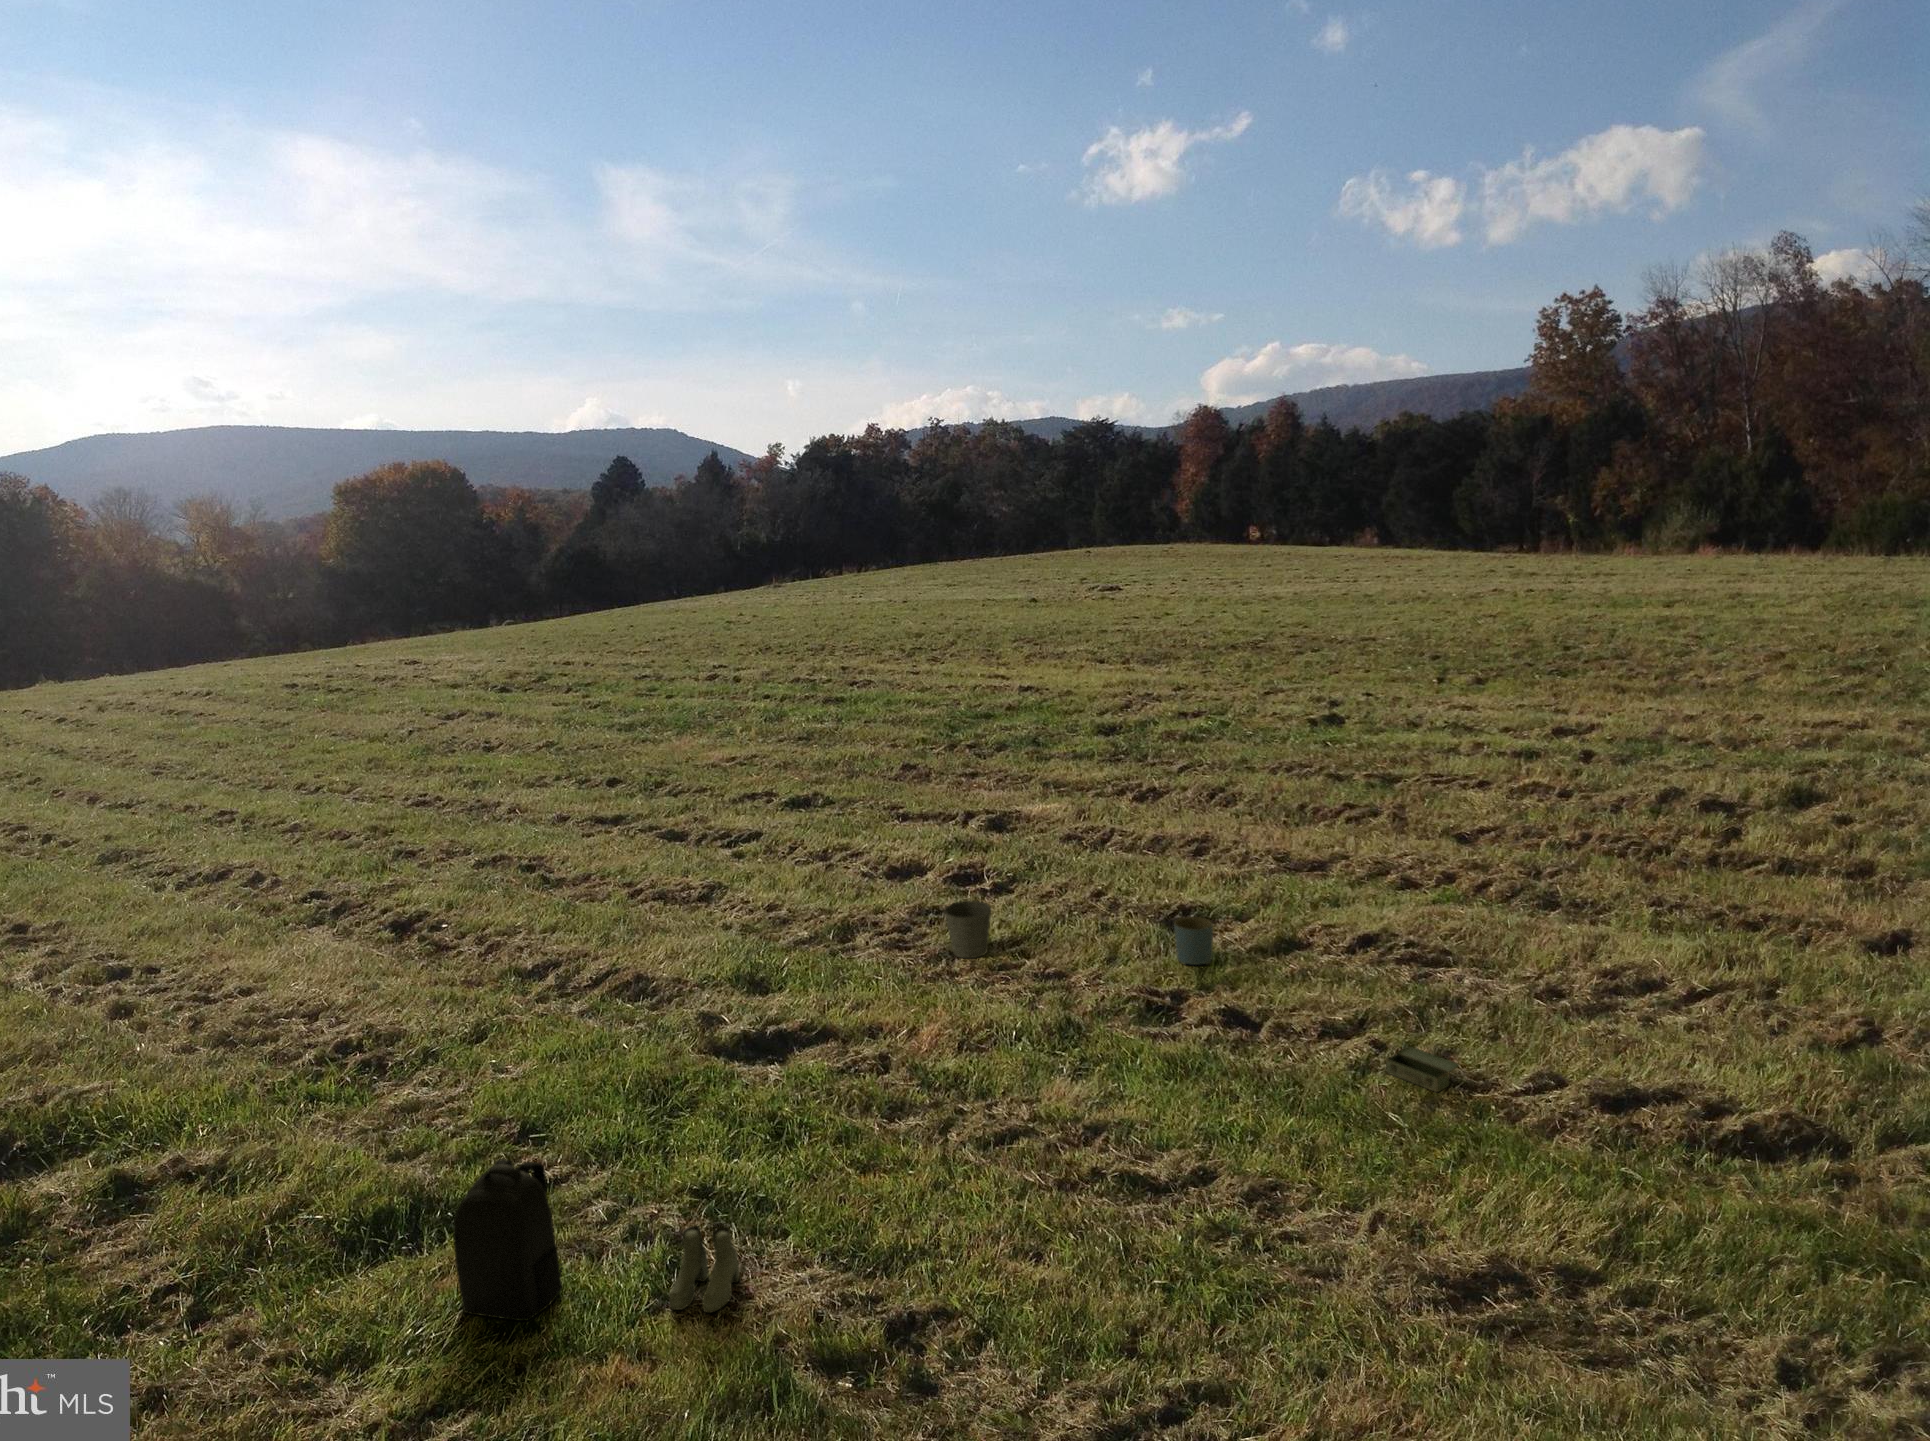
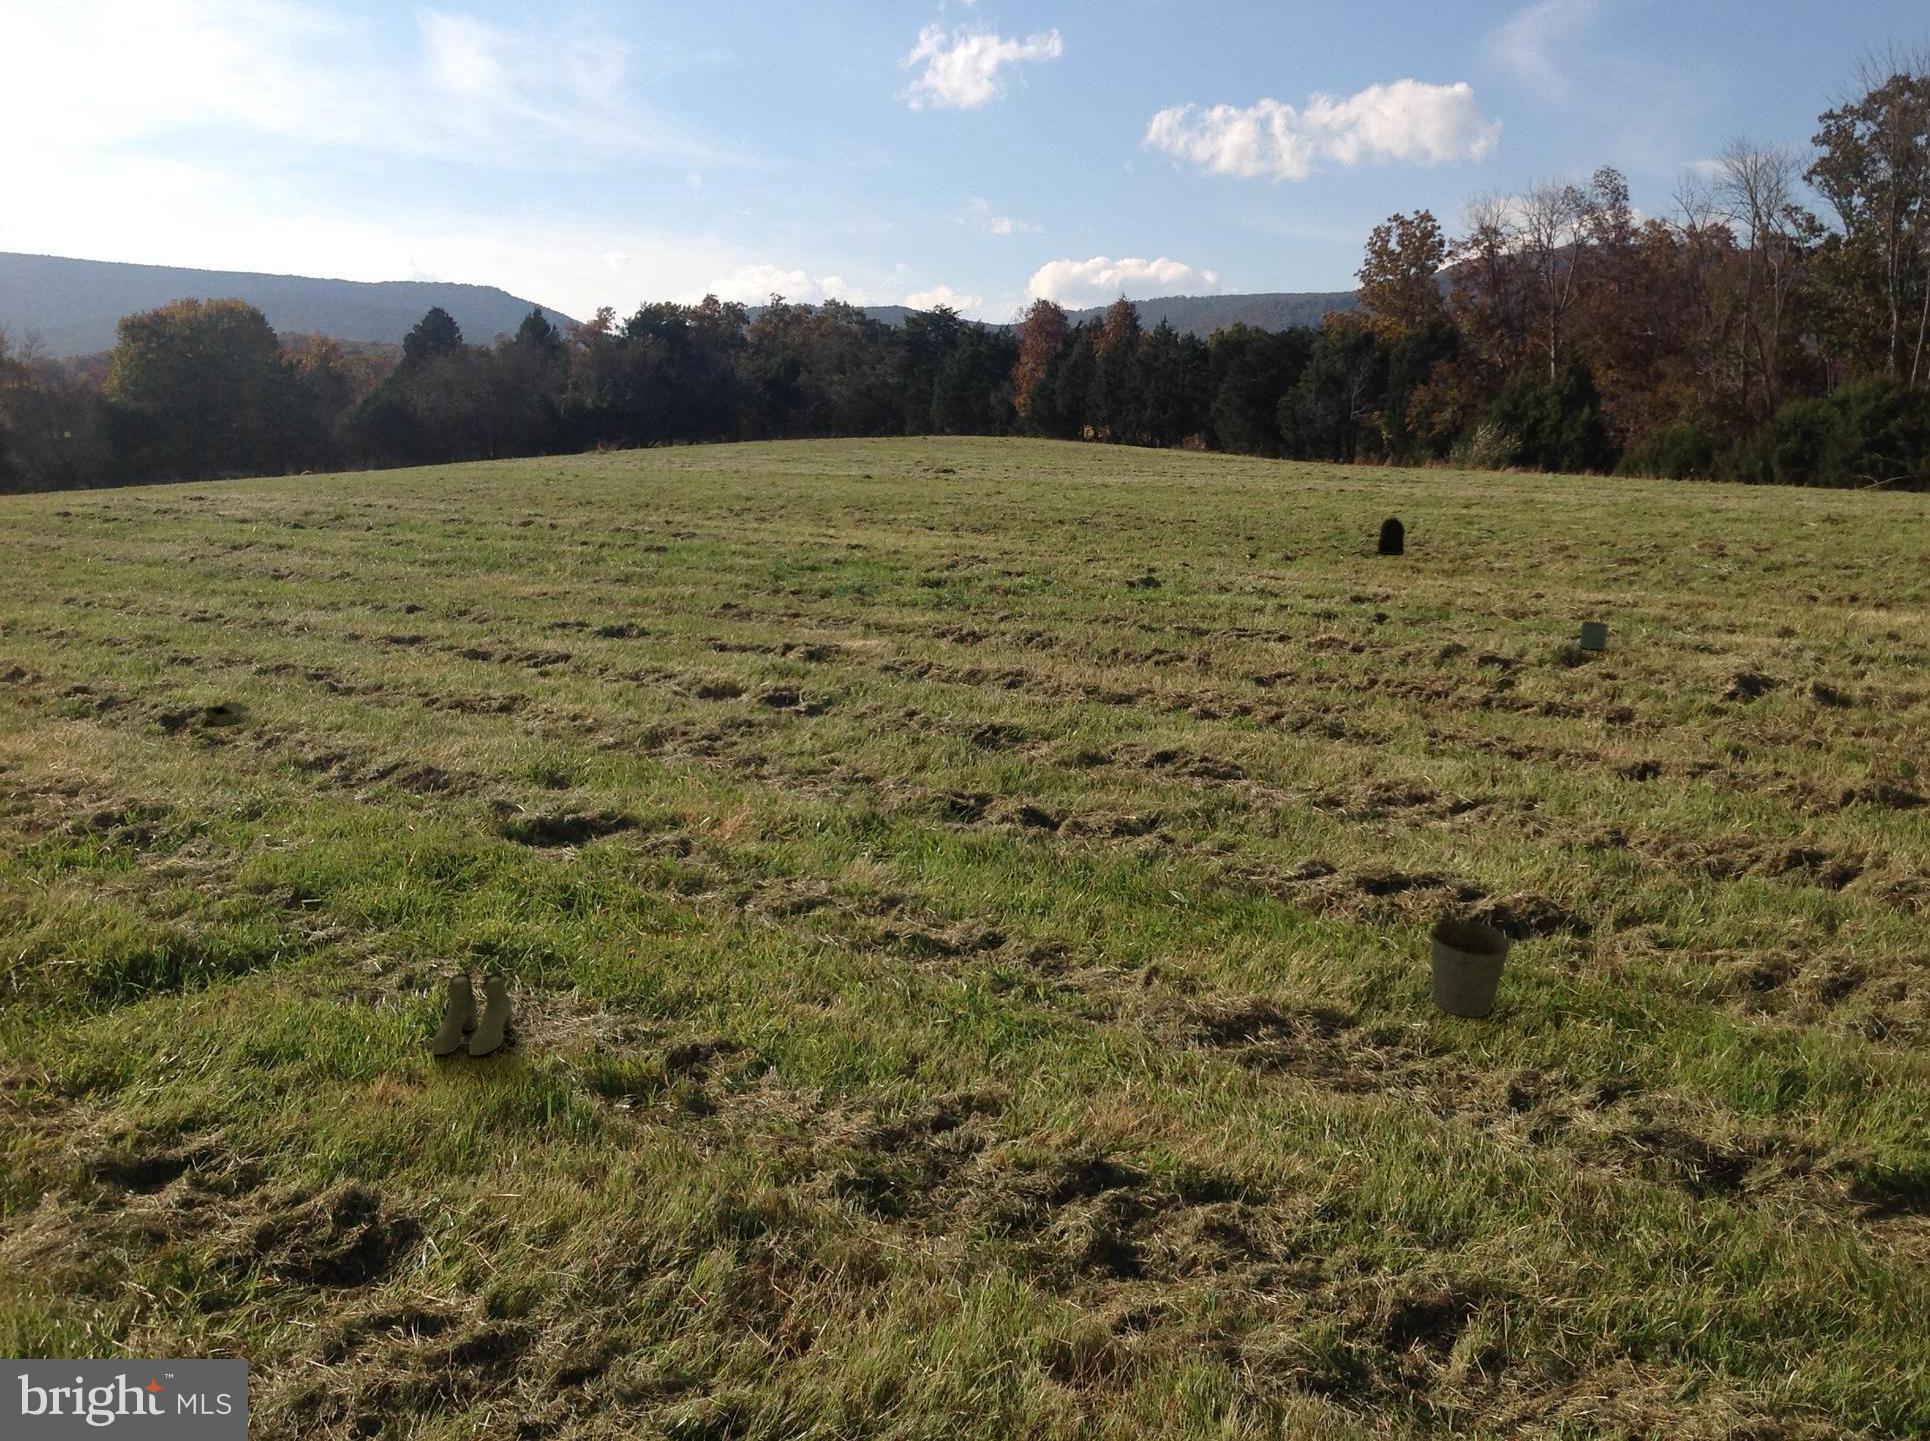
bucket: present [944,901,991,958] -> present [1430,920,1511,1017]
planter: present [1174,917,1213,965] -> present [1580,621,1609,649]
toolbox: present [1386,1047,1459,1092] -> present [205,702,249,726]
backpack: present [453,1159,563,1321] -> present [1377,517,1405,555]

